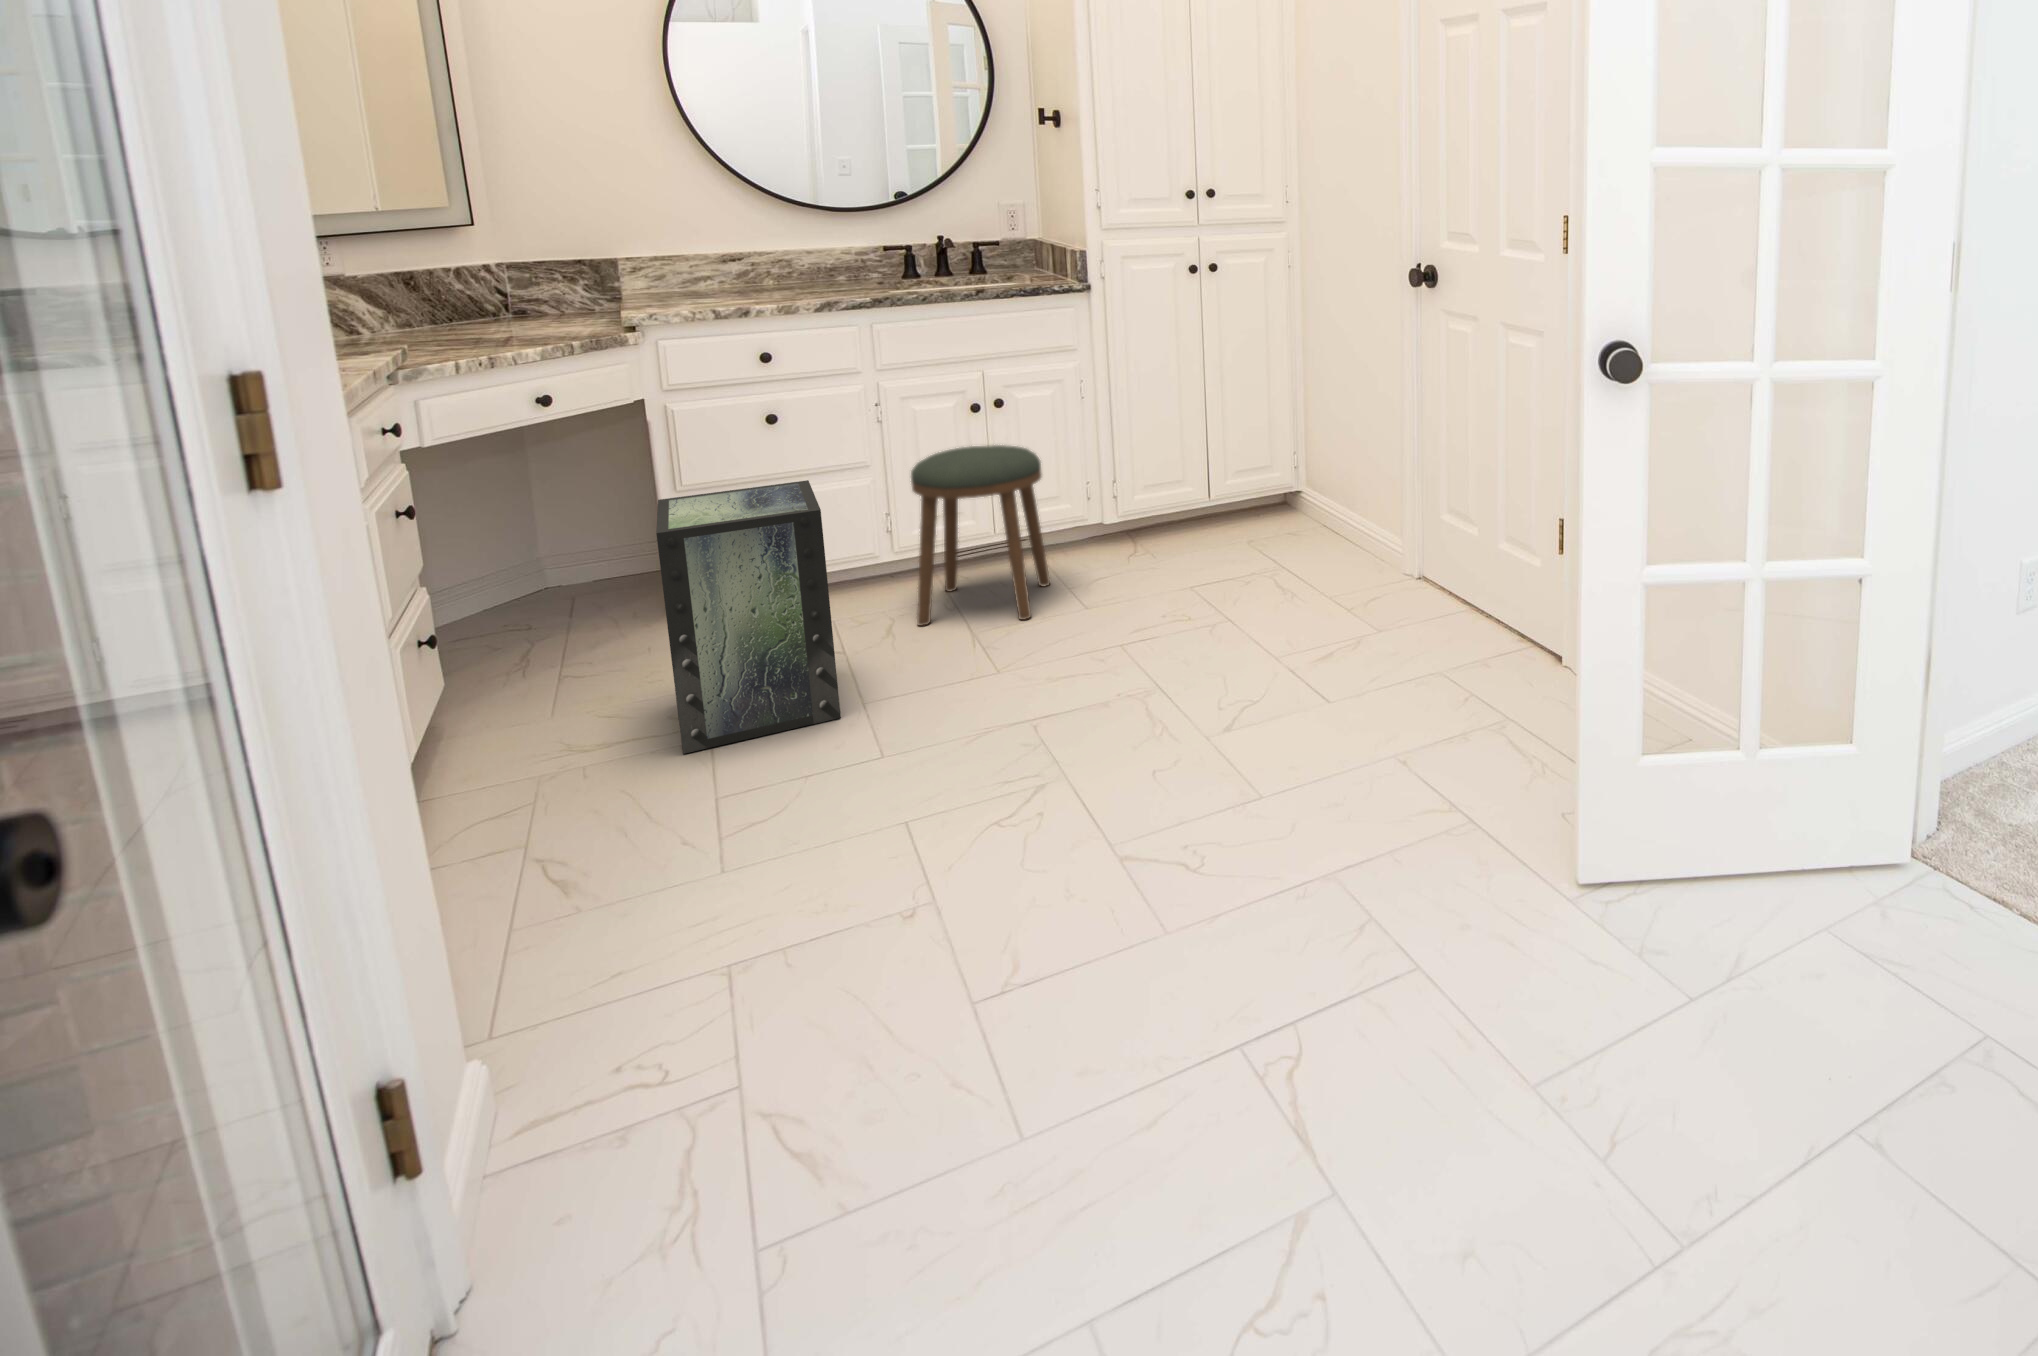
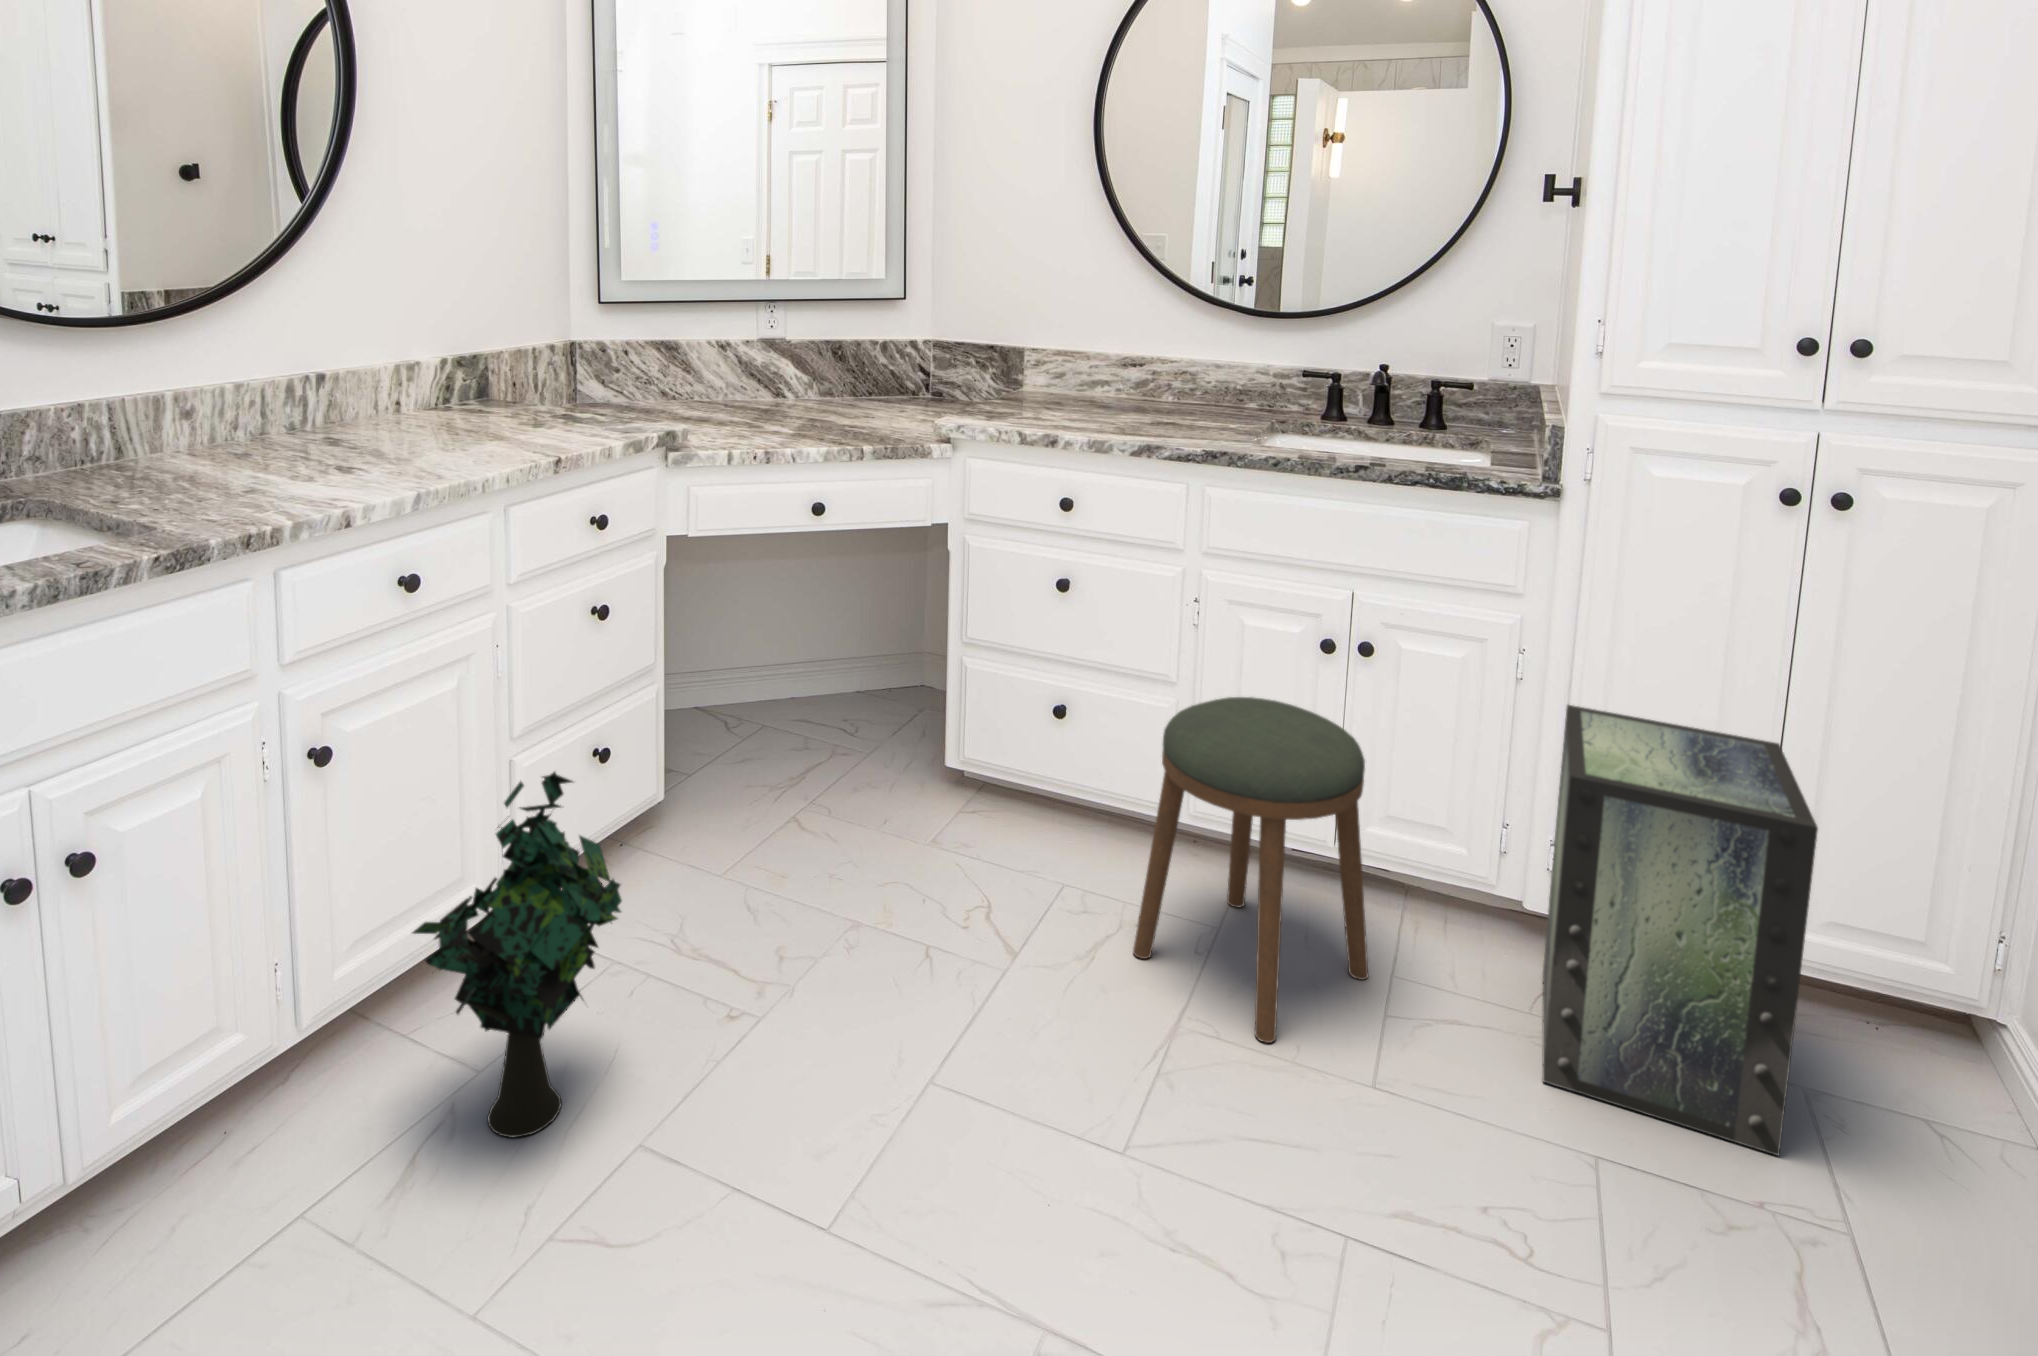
storage box: present [656,480,841,754] -> present [1543,705,1818,1155]
decorative plant: none [495,577,656,852] -> present [413,772,622,1137]

